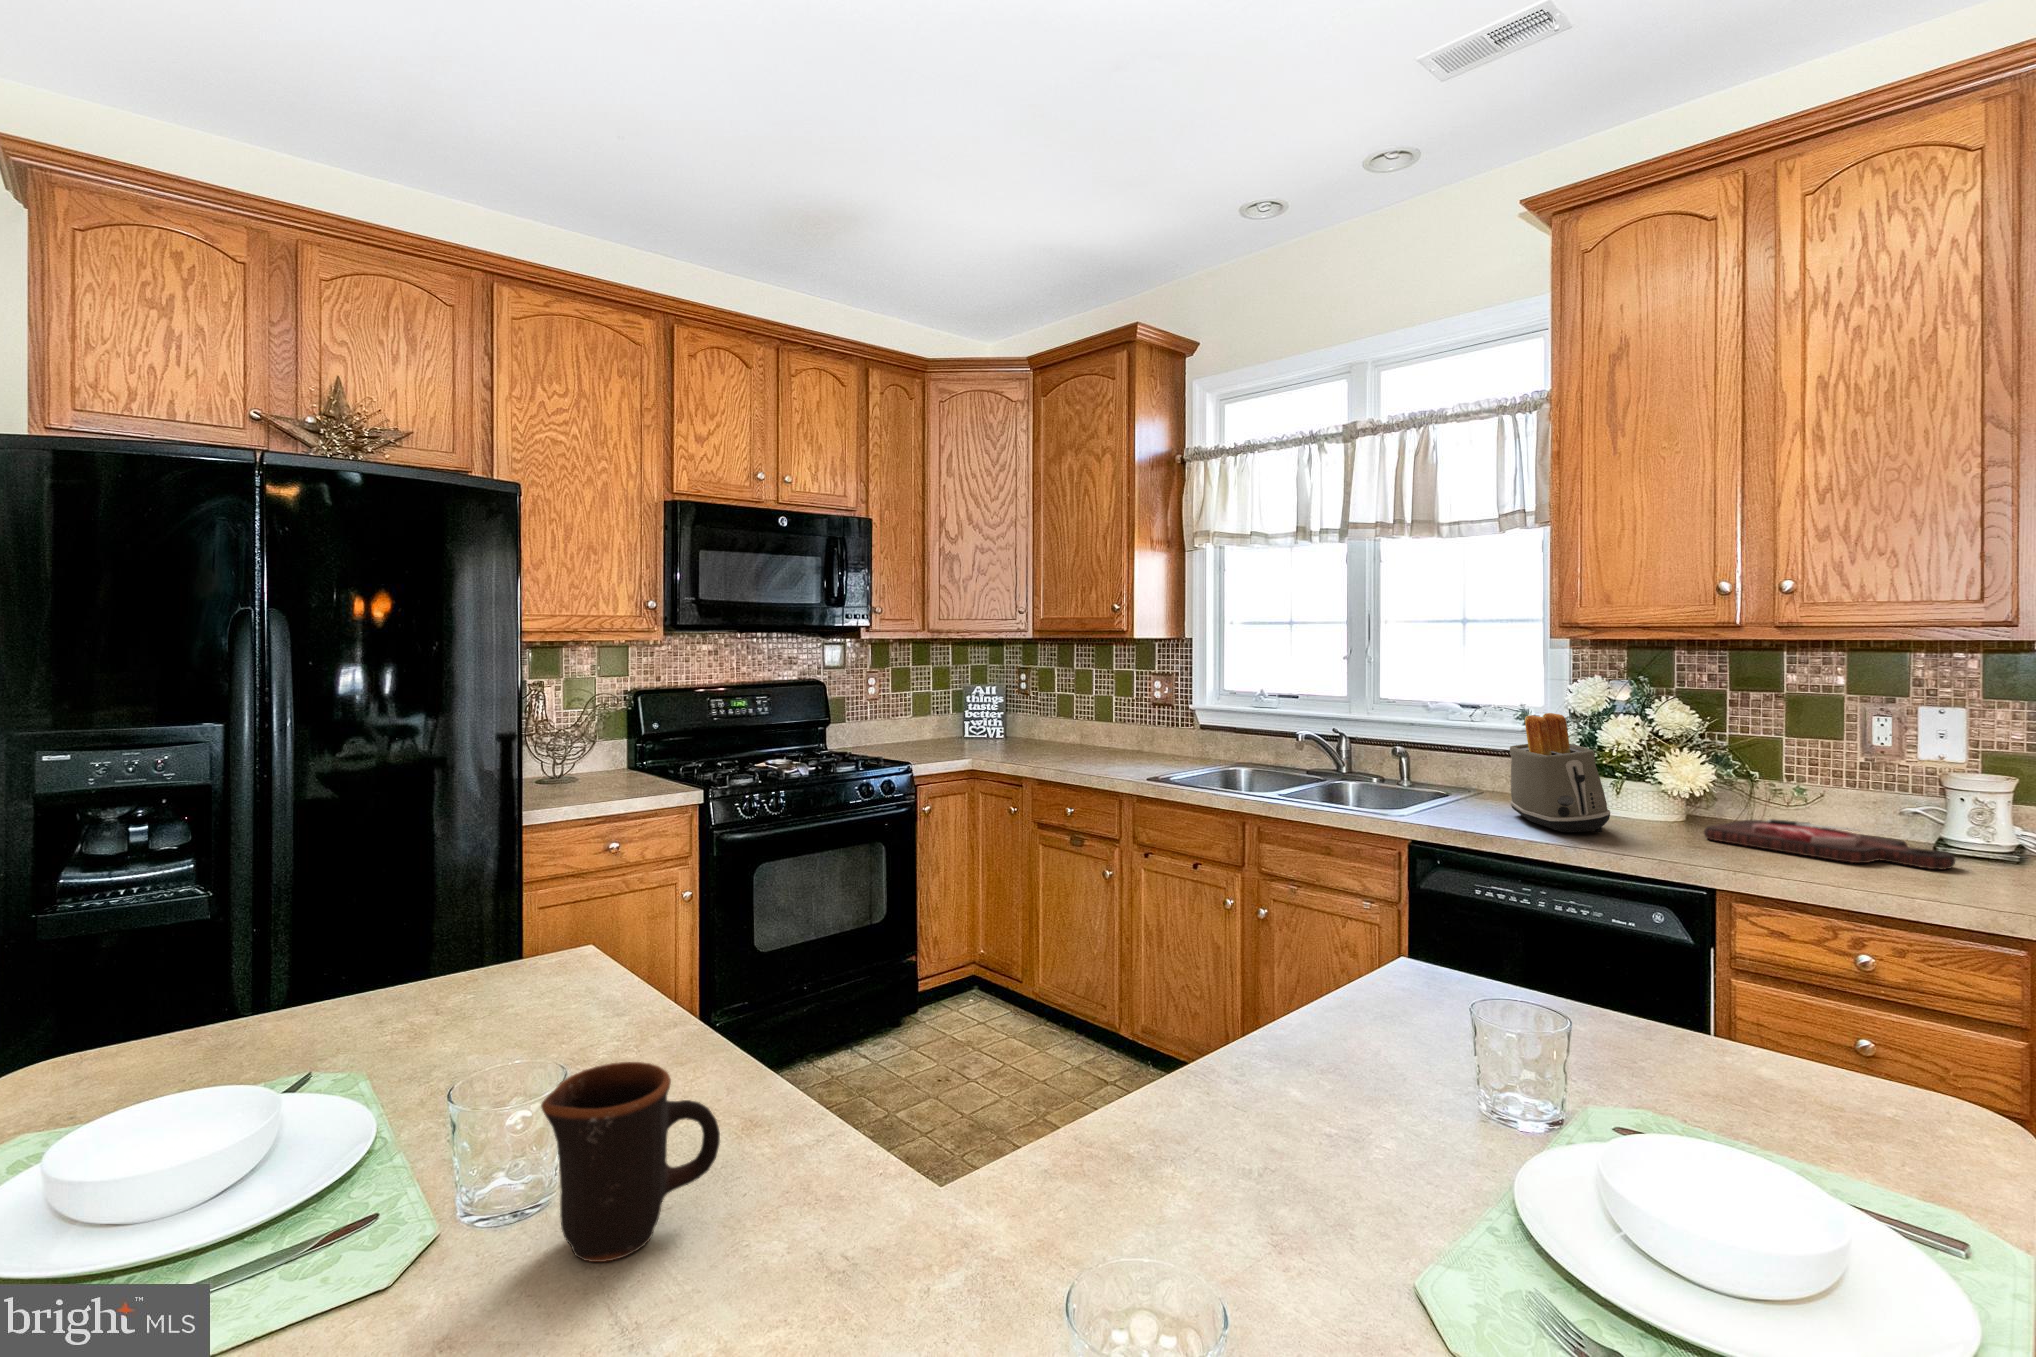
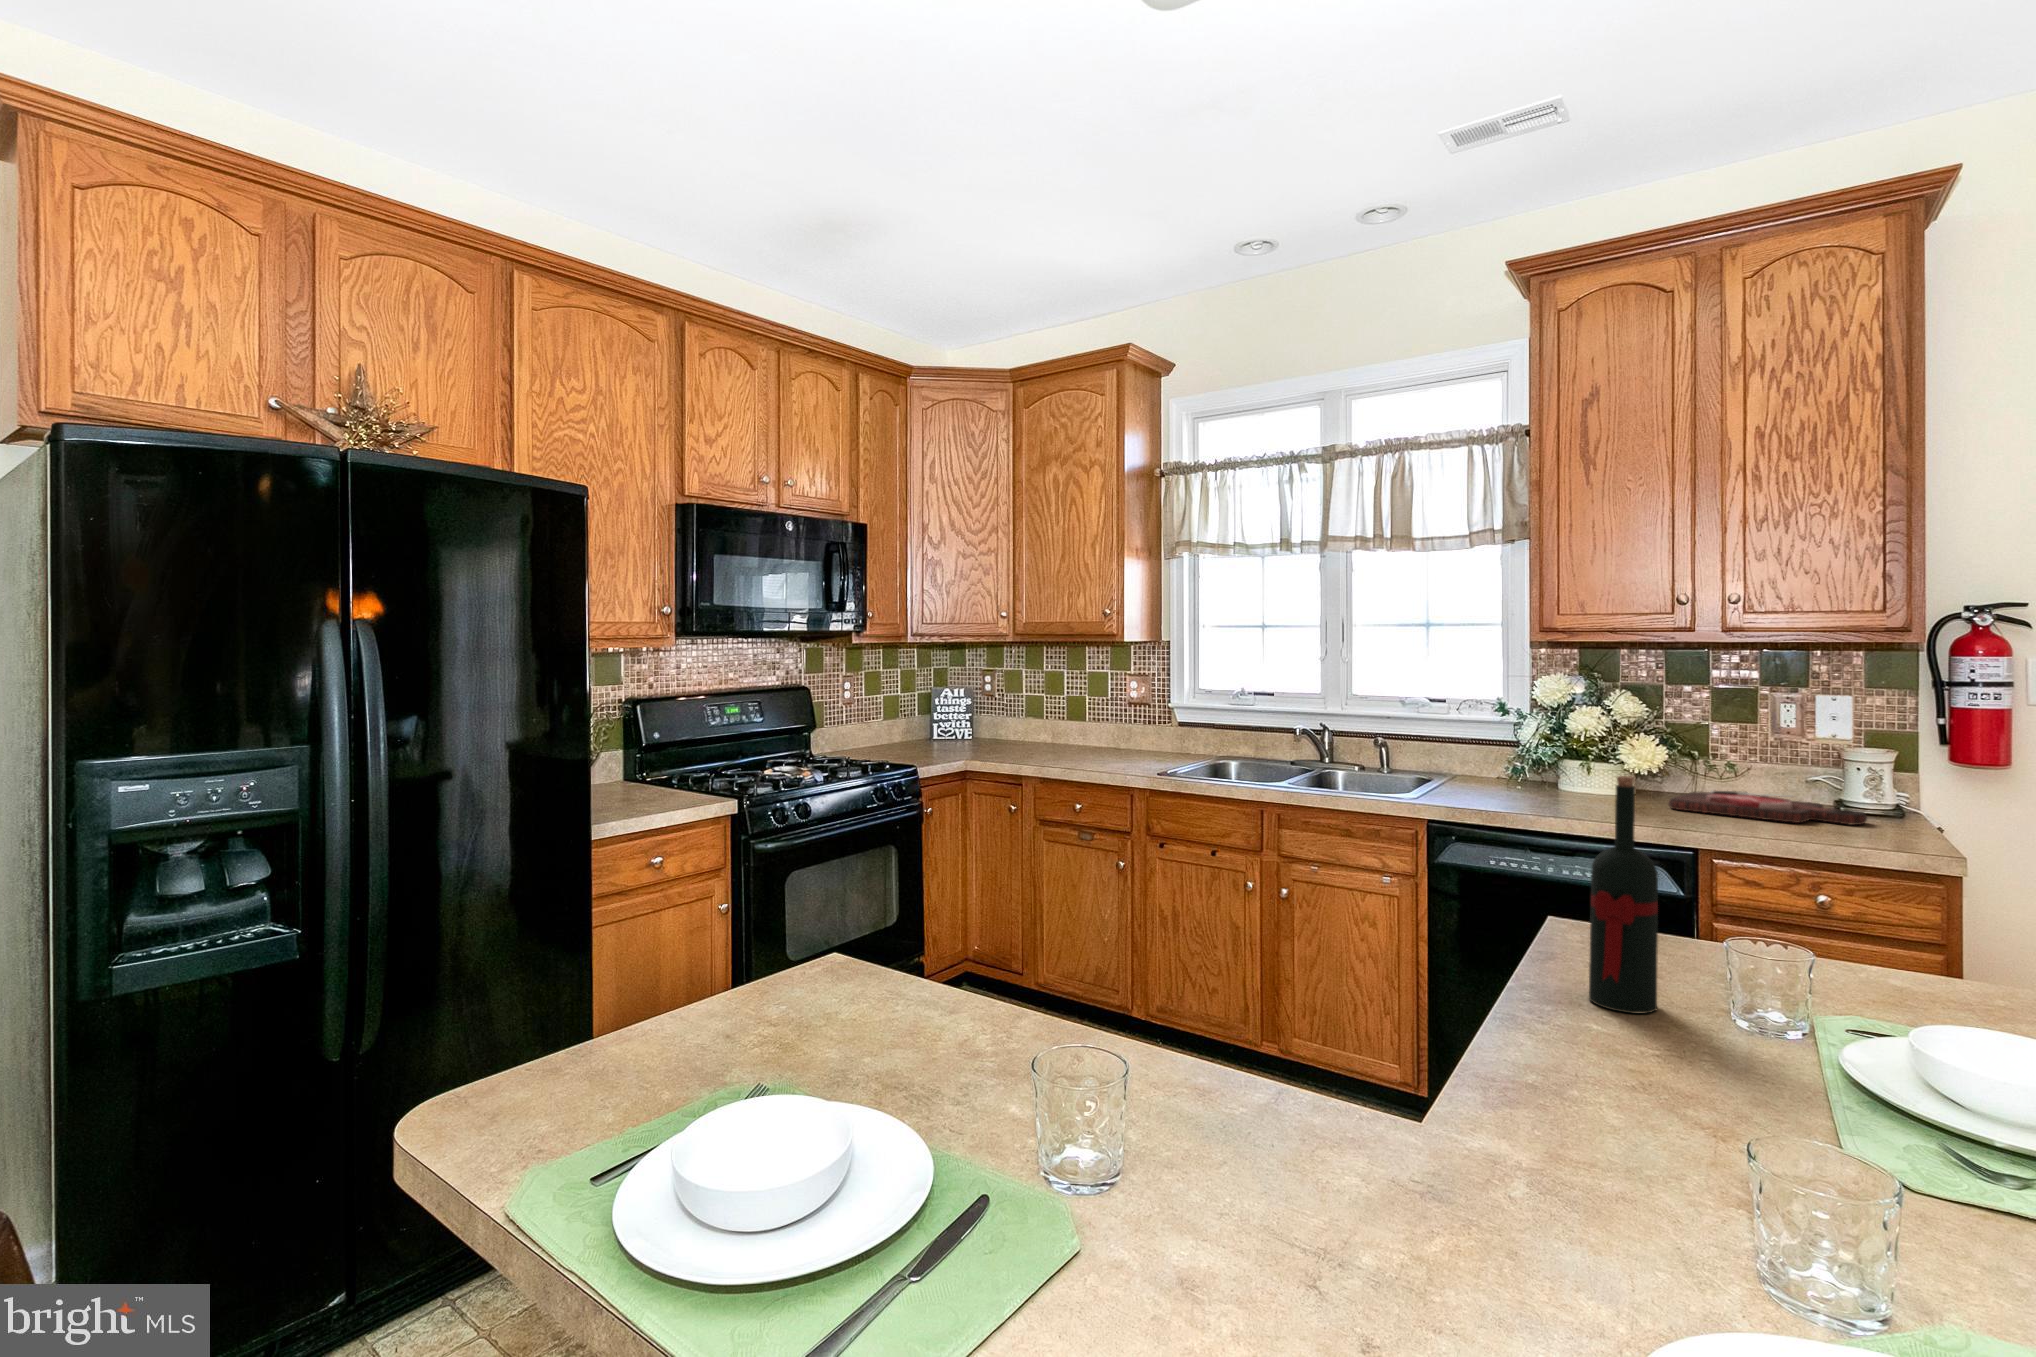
toaster: present [1510,713,1610,832] -> none [1500,706,1596,808]
wine bottle: none [1300,795,1384,1093] -> present [1589,776,1658,1013]
mug: present [541,1062,720,1262] -> none [1198,1019,1296,1183]

